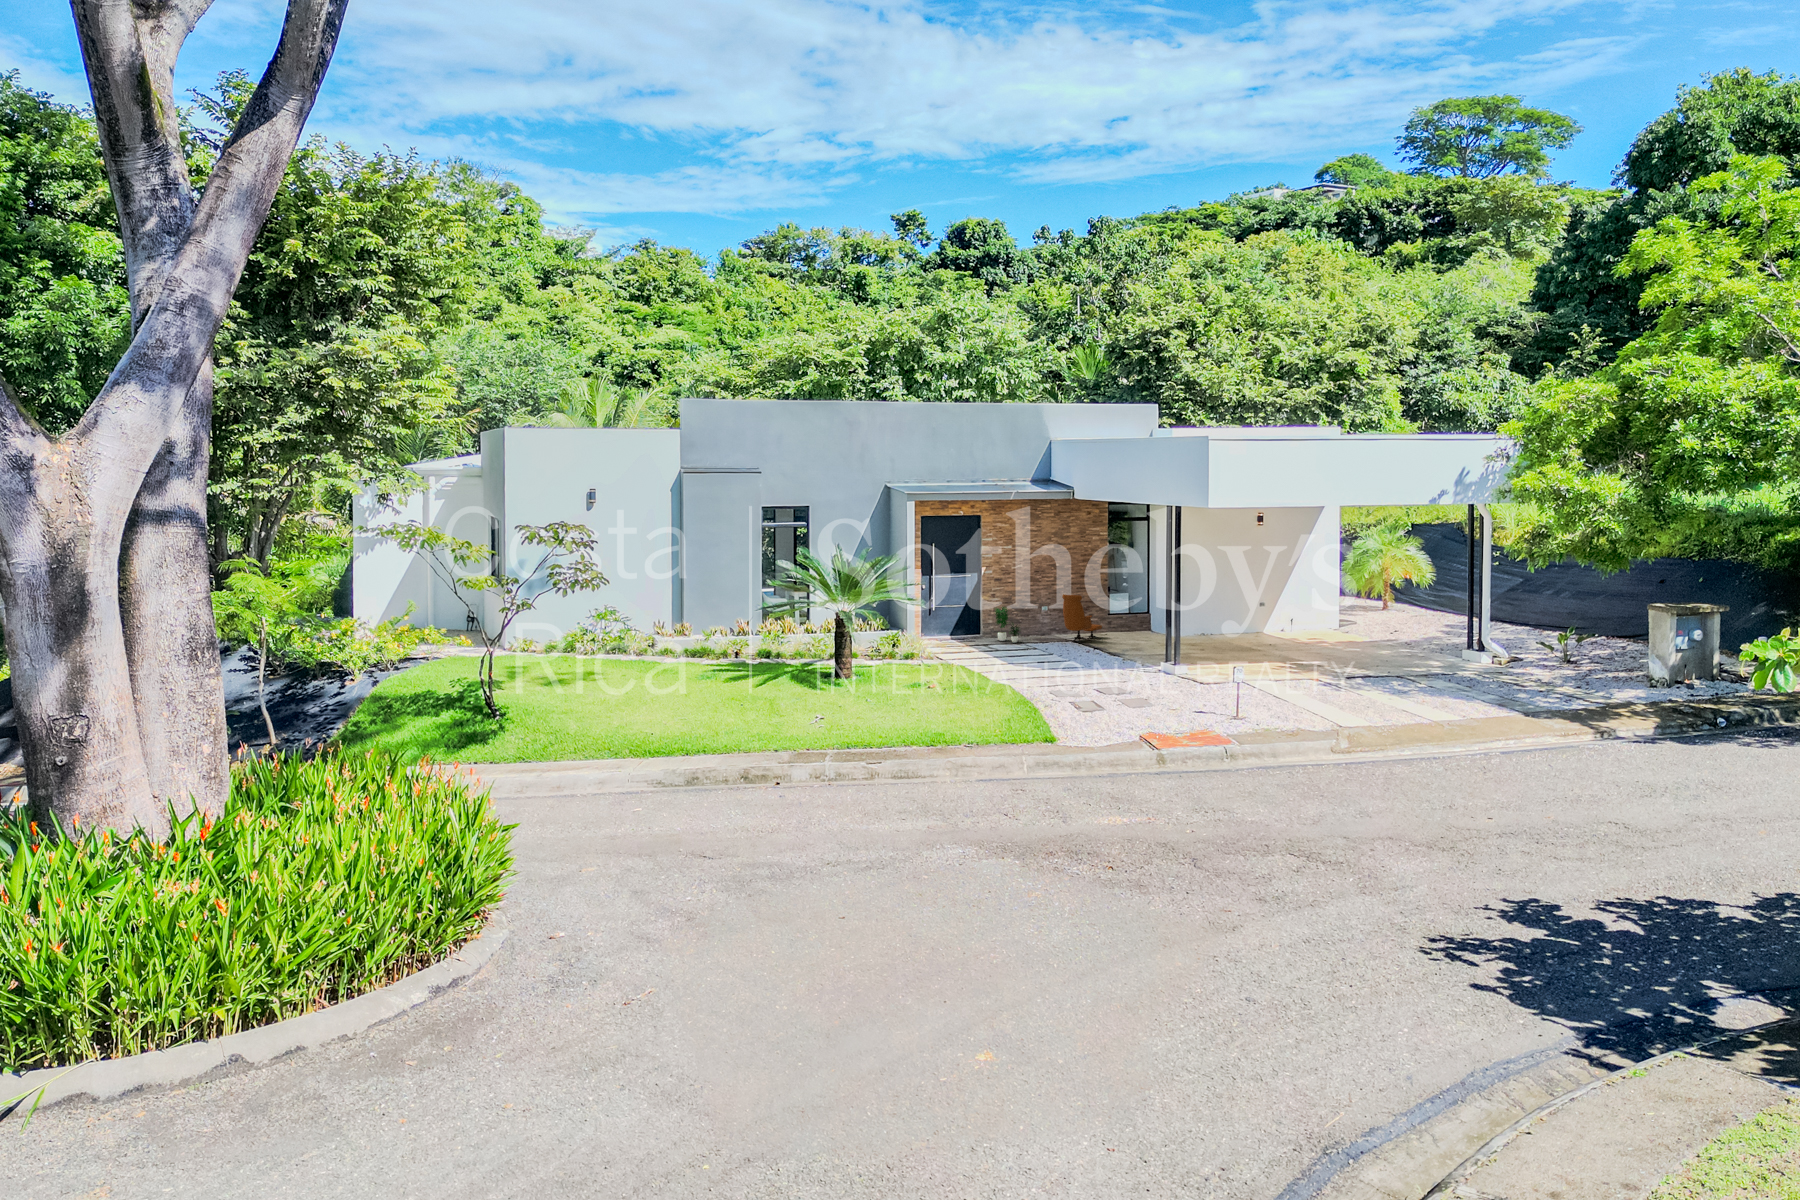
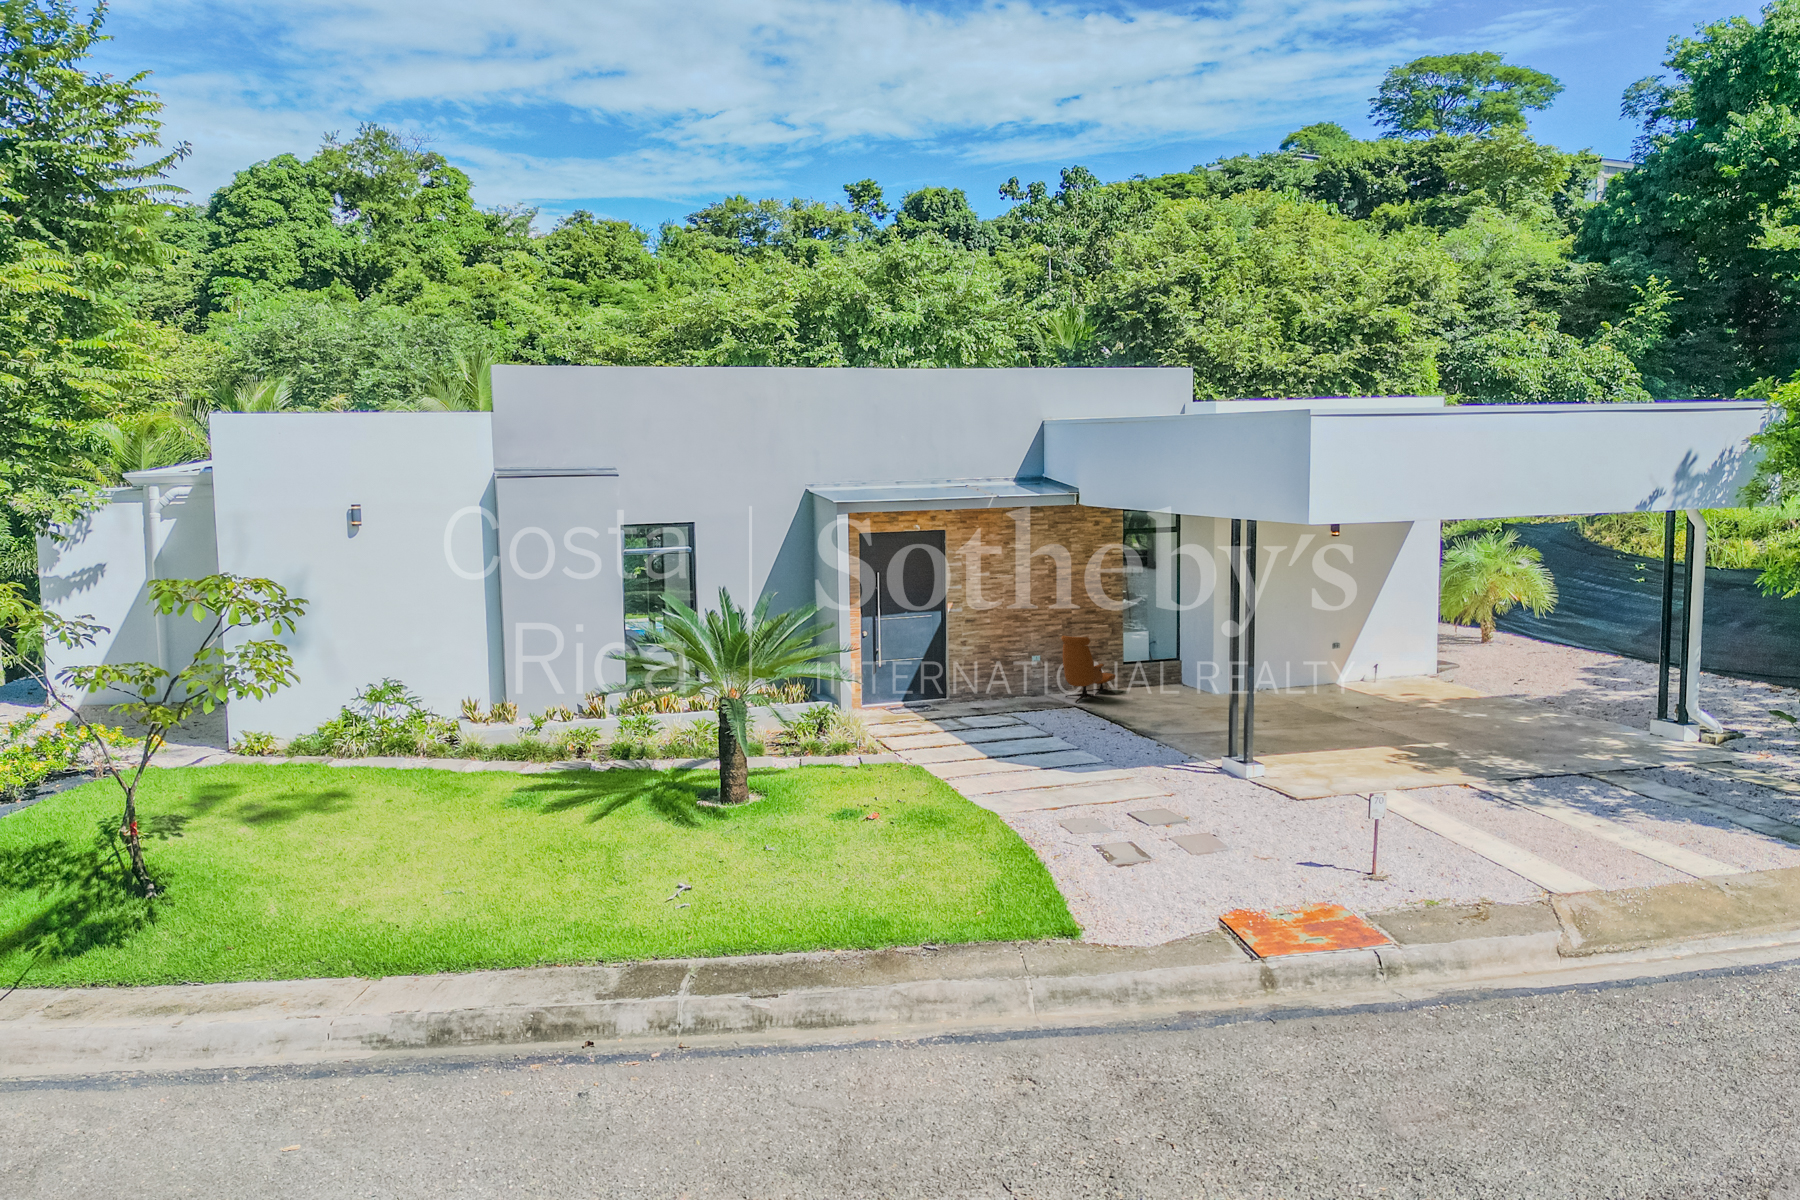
potted plant: present [995,607,1020,642] -> none [965,650,1006,704]

